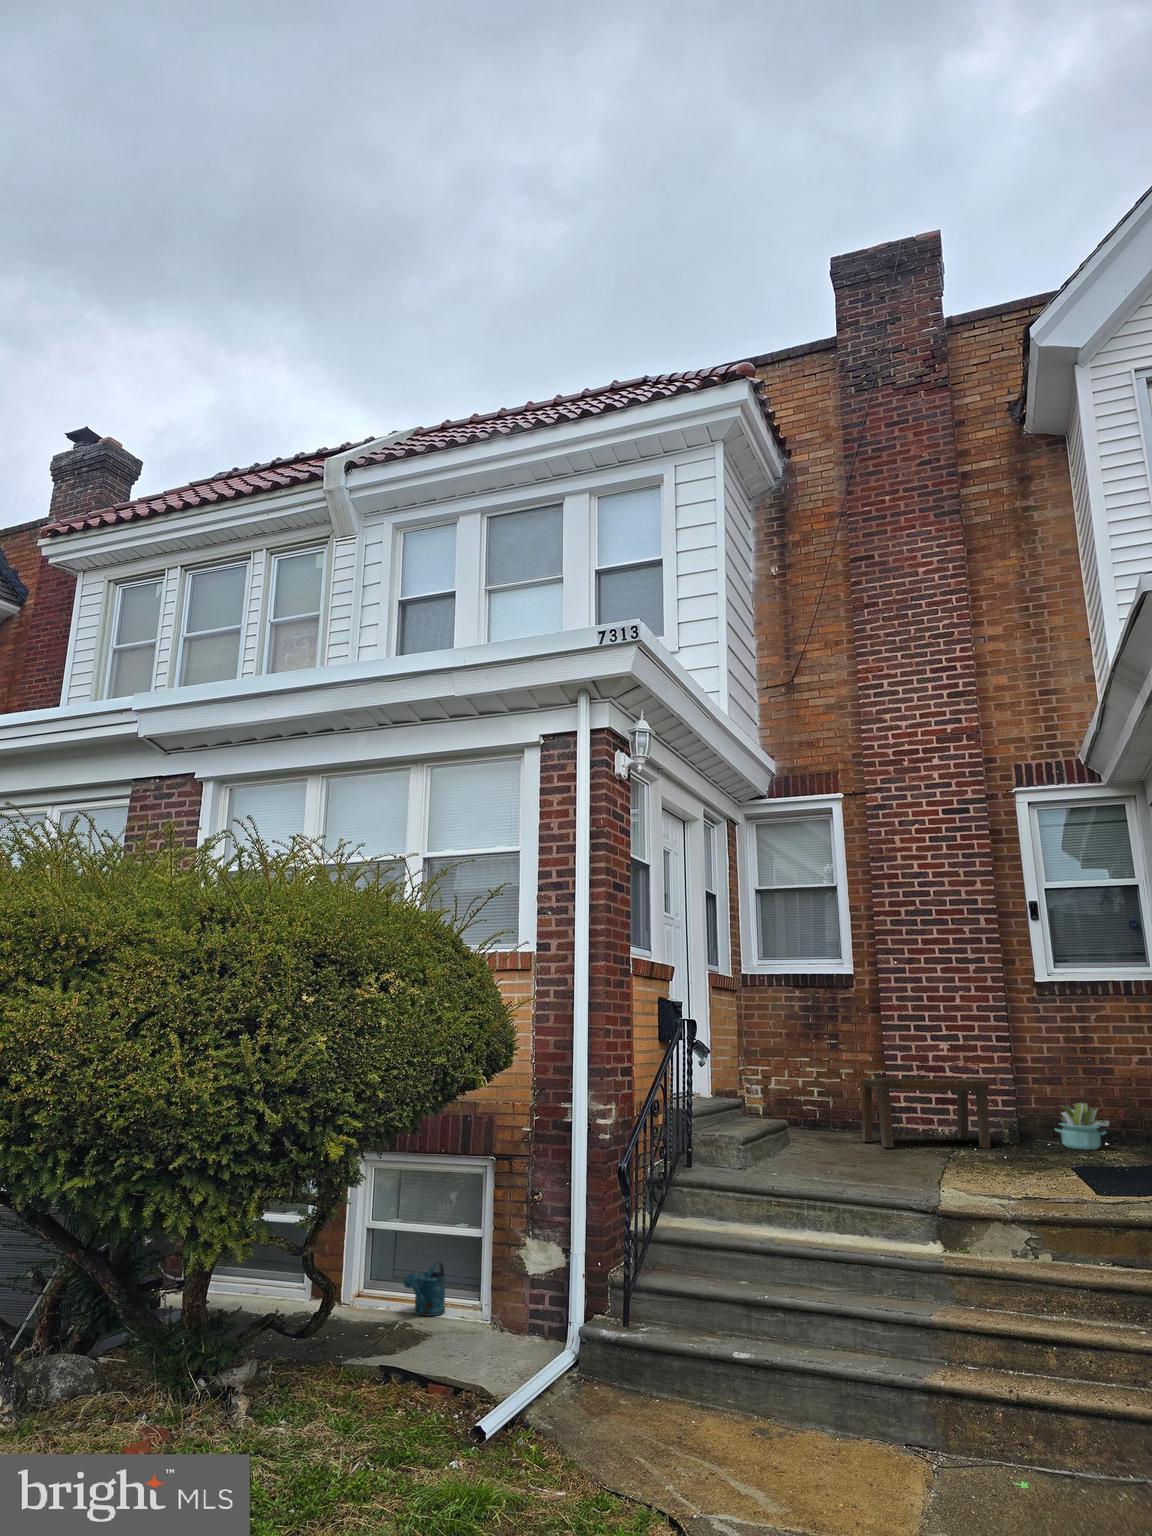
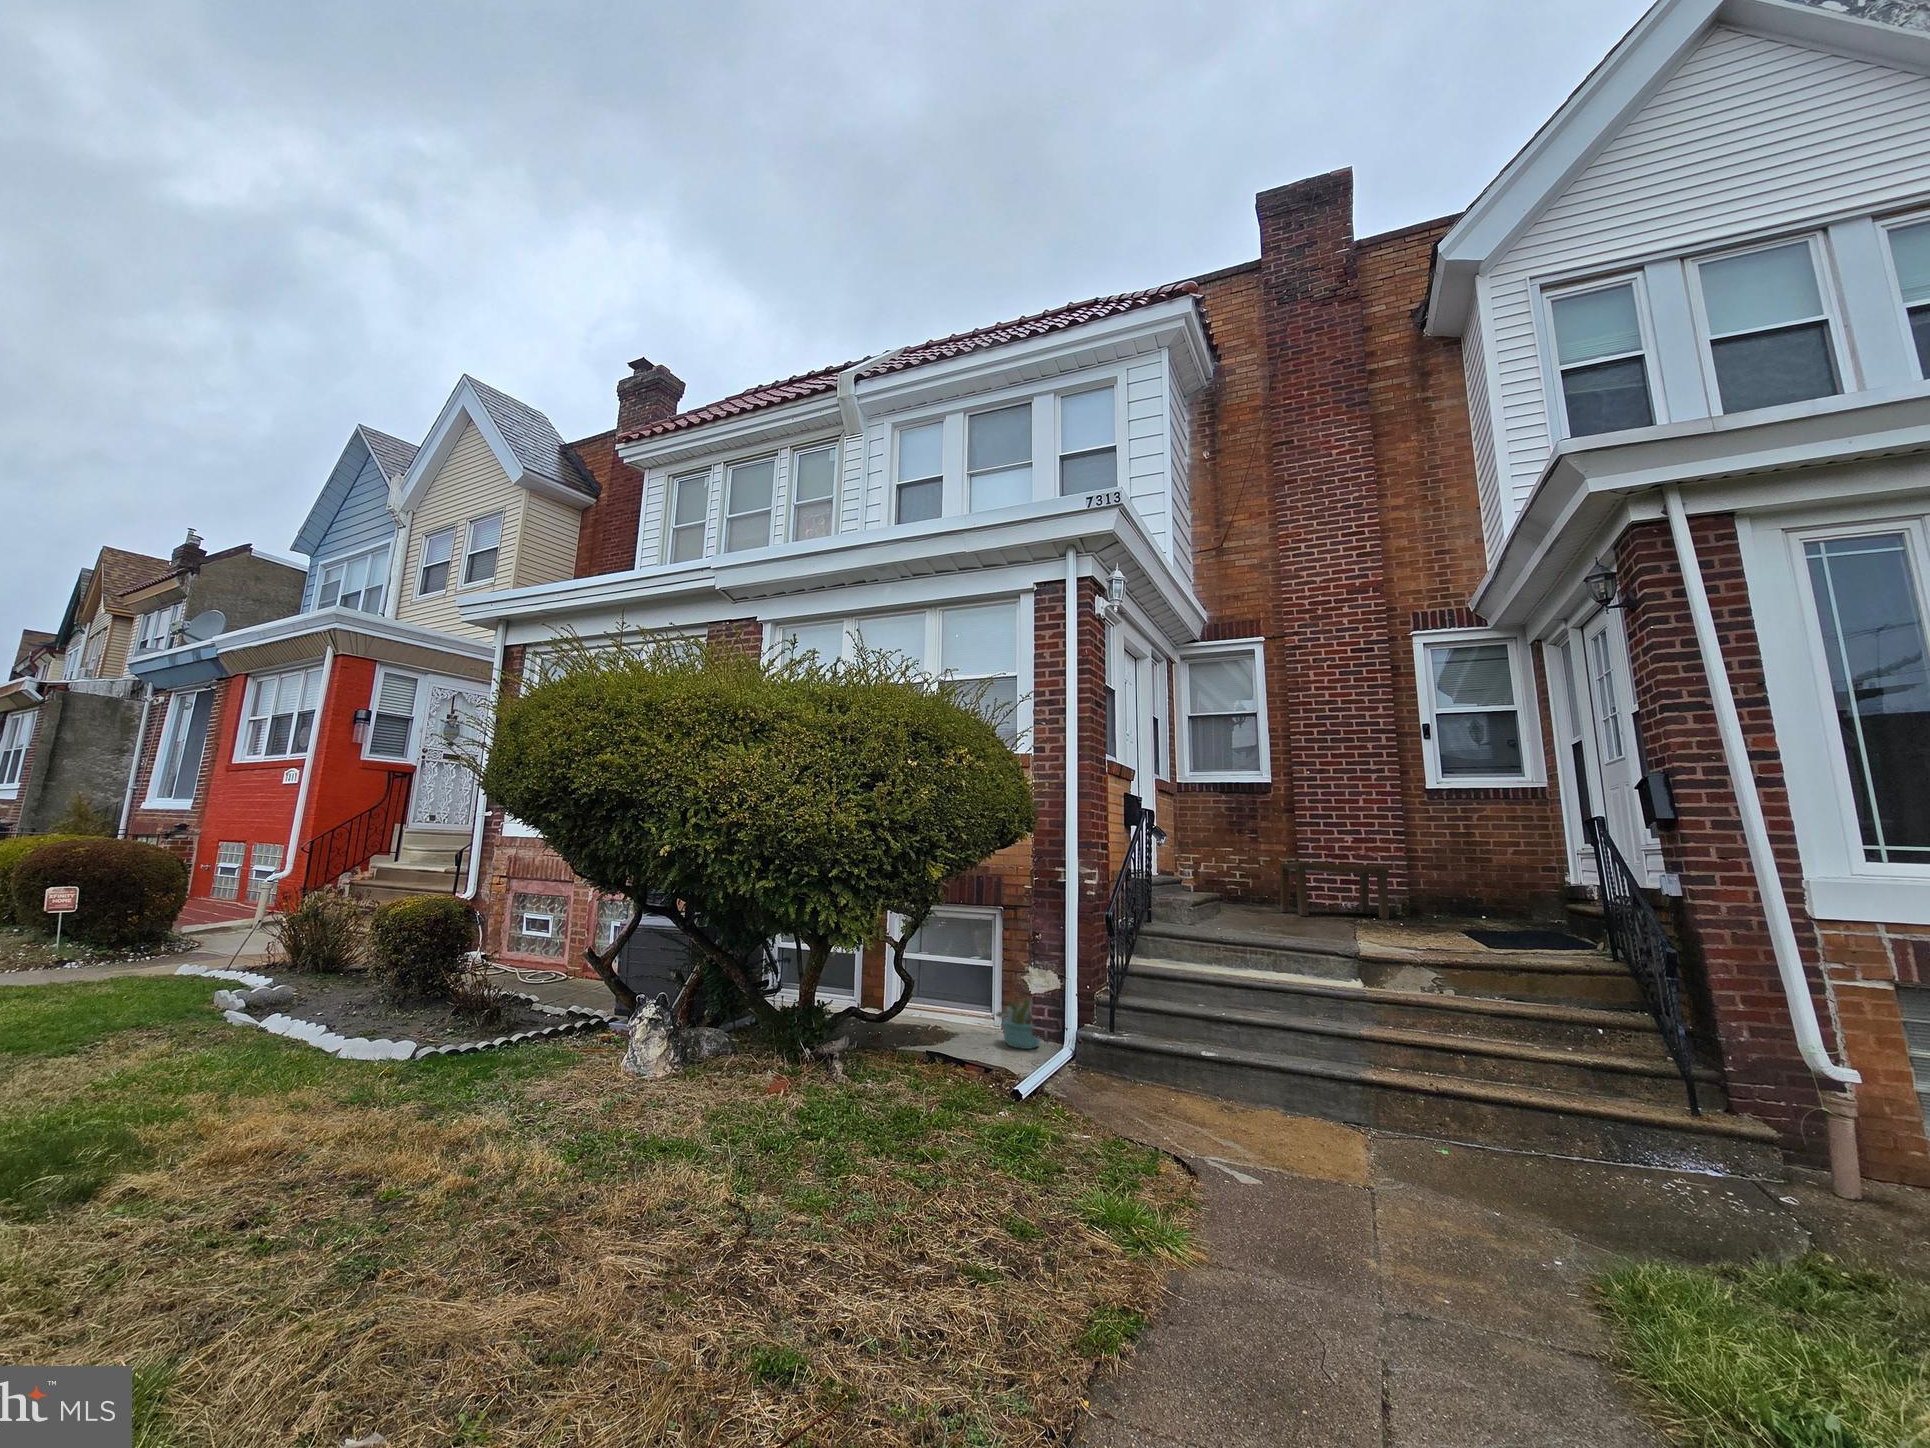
decorative plant: present [1055,1103,1109,1150] -> present [995,999,1041,1049]
watering can: present [404,1262,445,1316] -> none [937,983,965,1021]

